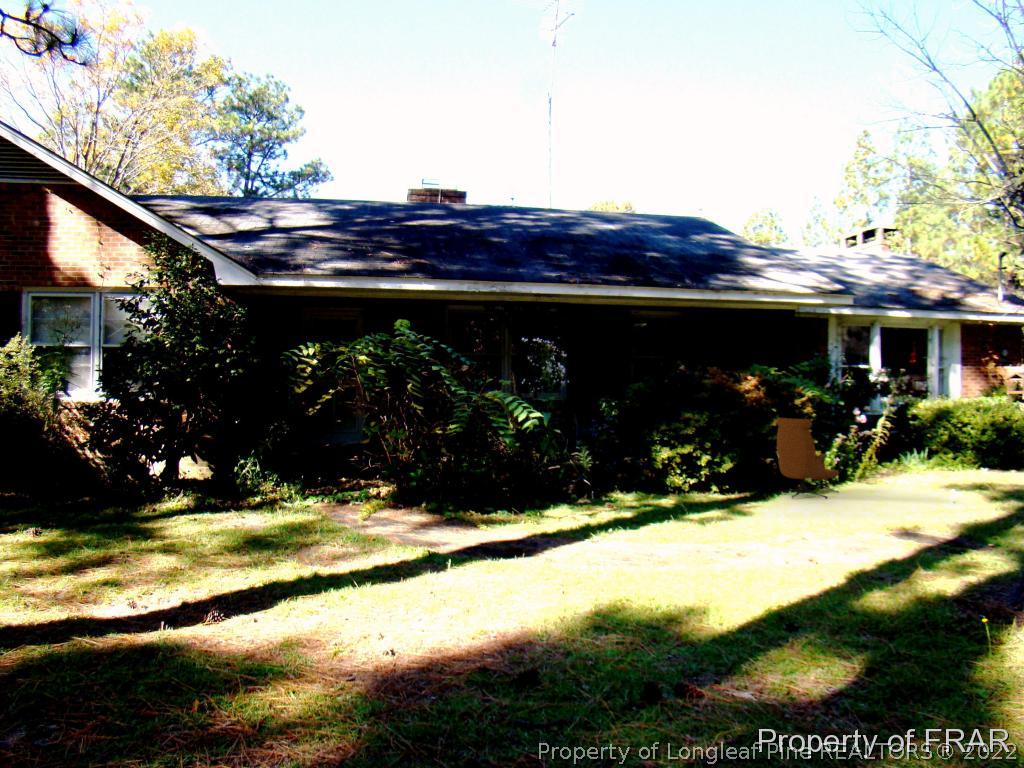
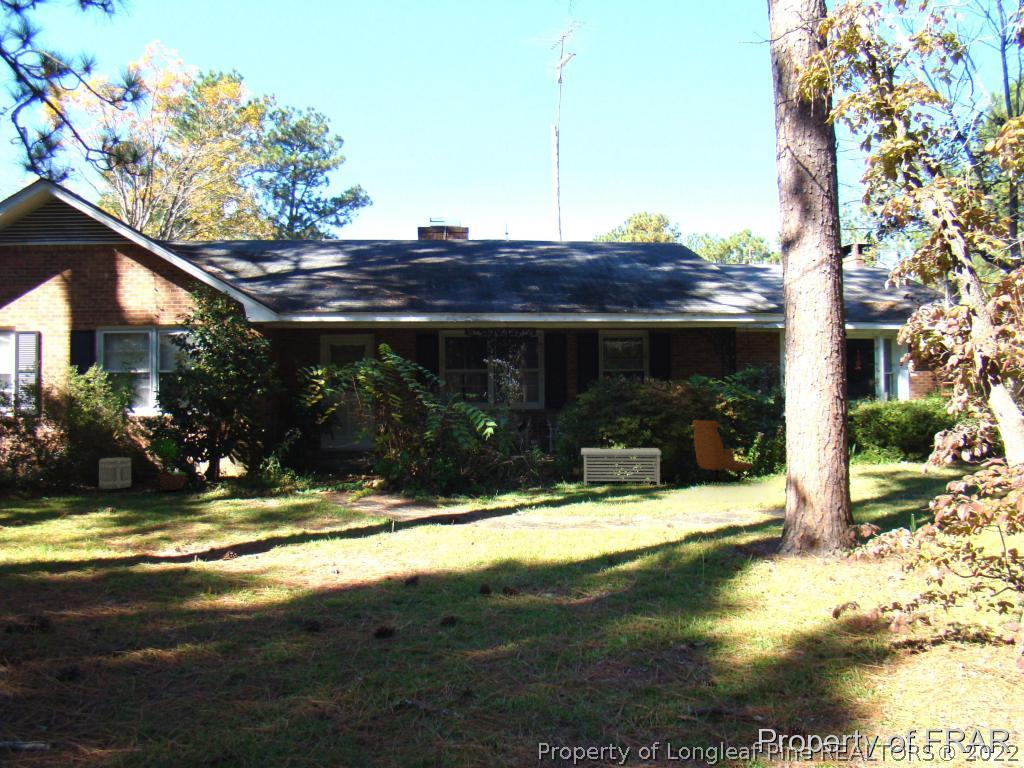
potted tree: none [82,424,138,499] -> present [147,439,186,490]
storage bench: none [634,449,739,498] -> present [581,448,661,486]
bucket: none [21,454,64,495] -> present [99,458,131,489]

